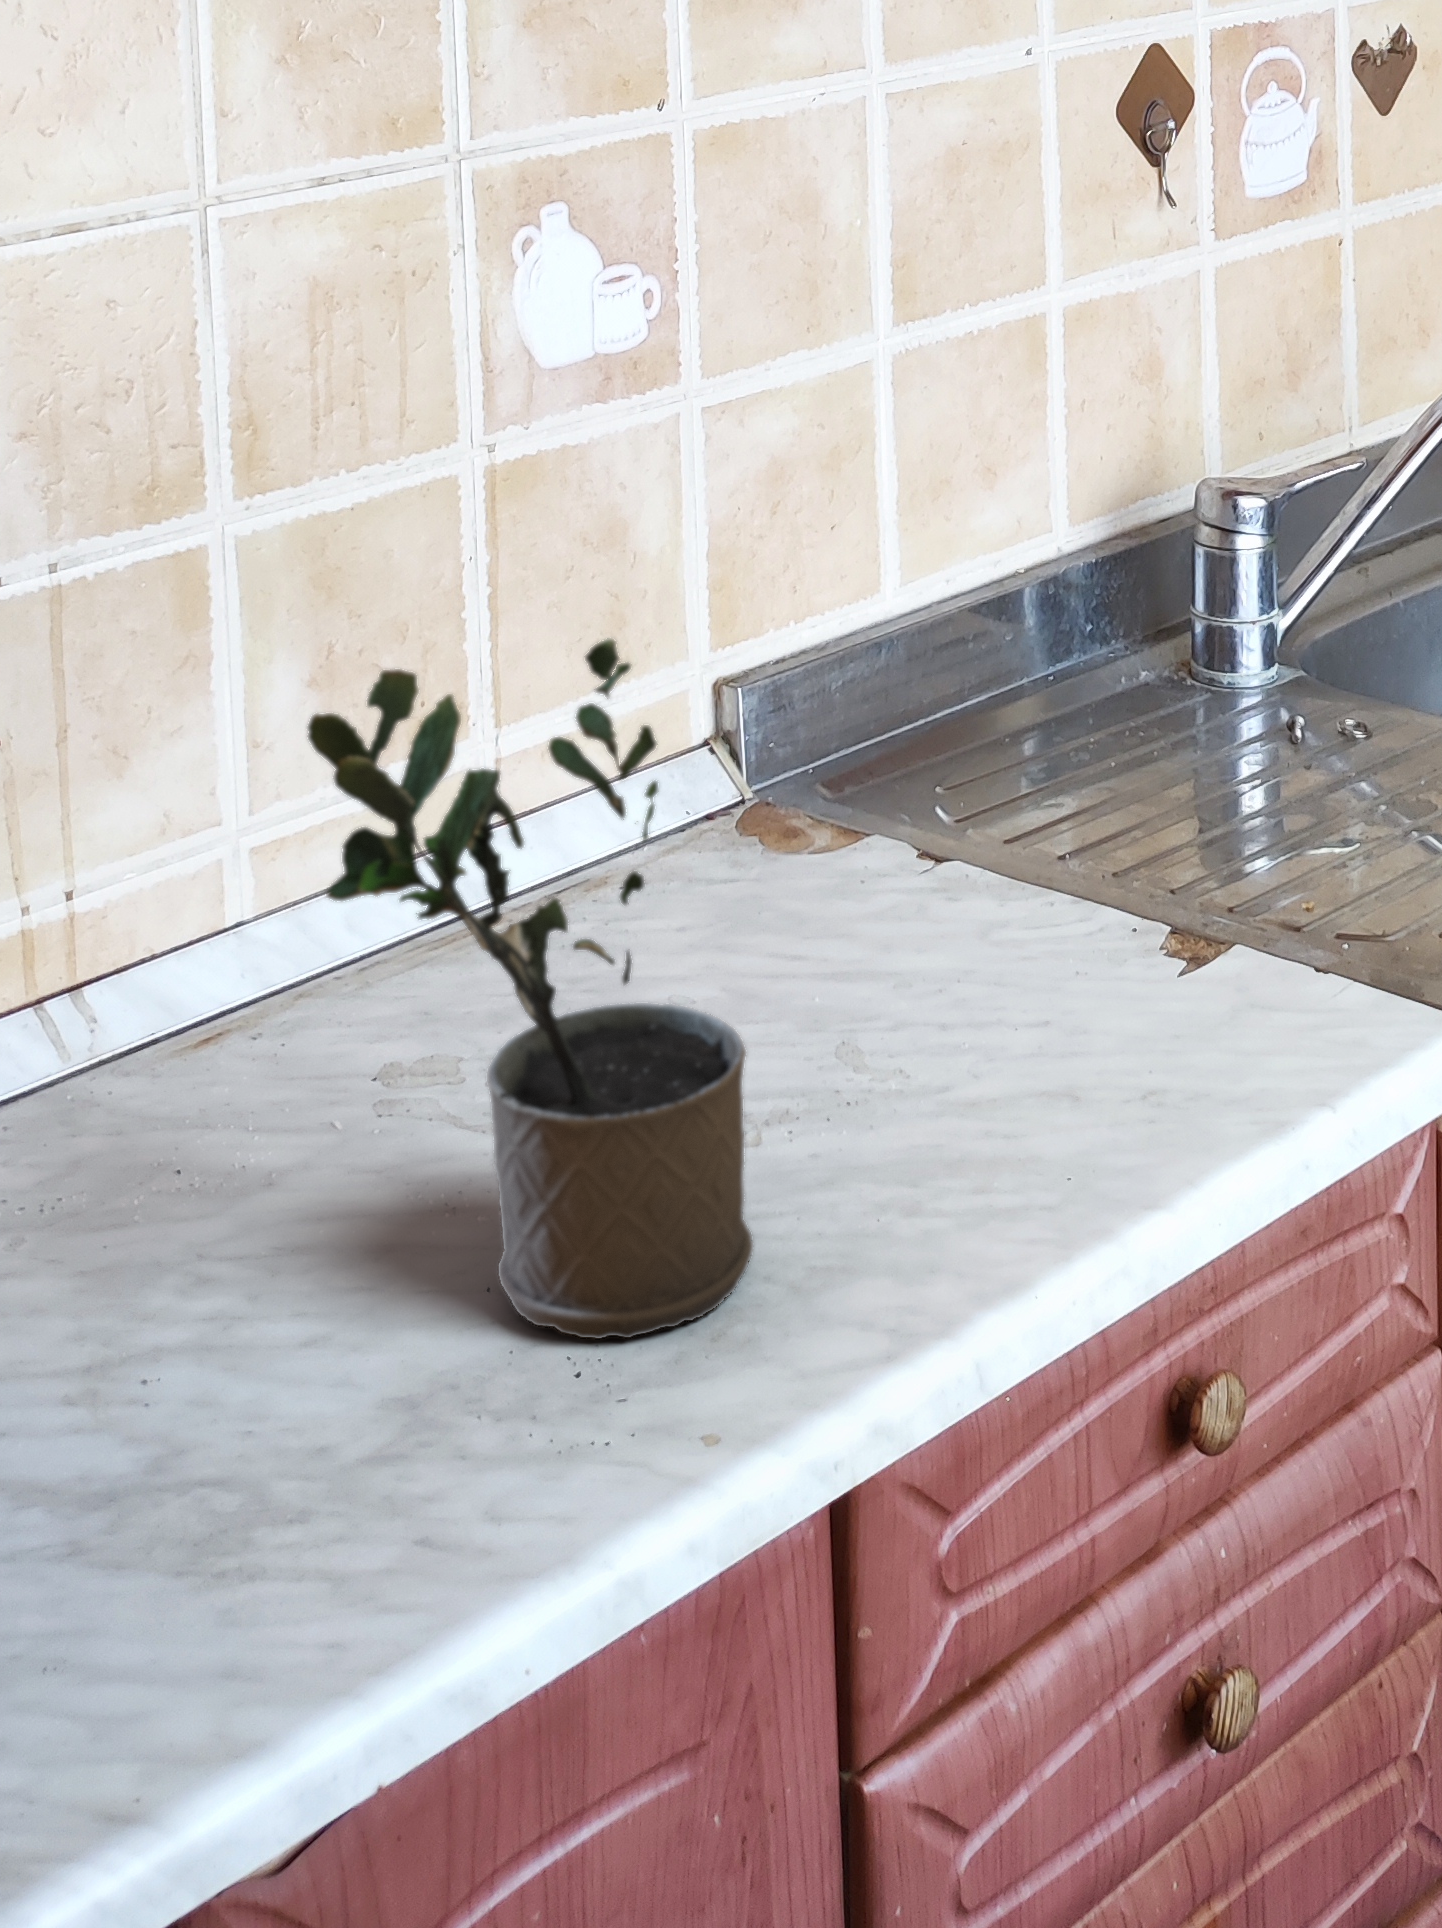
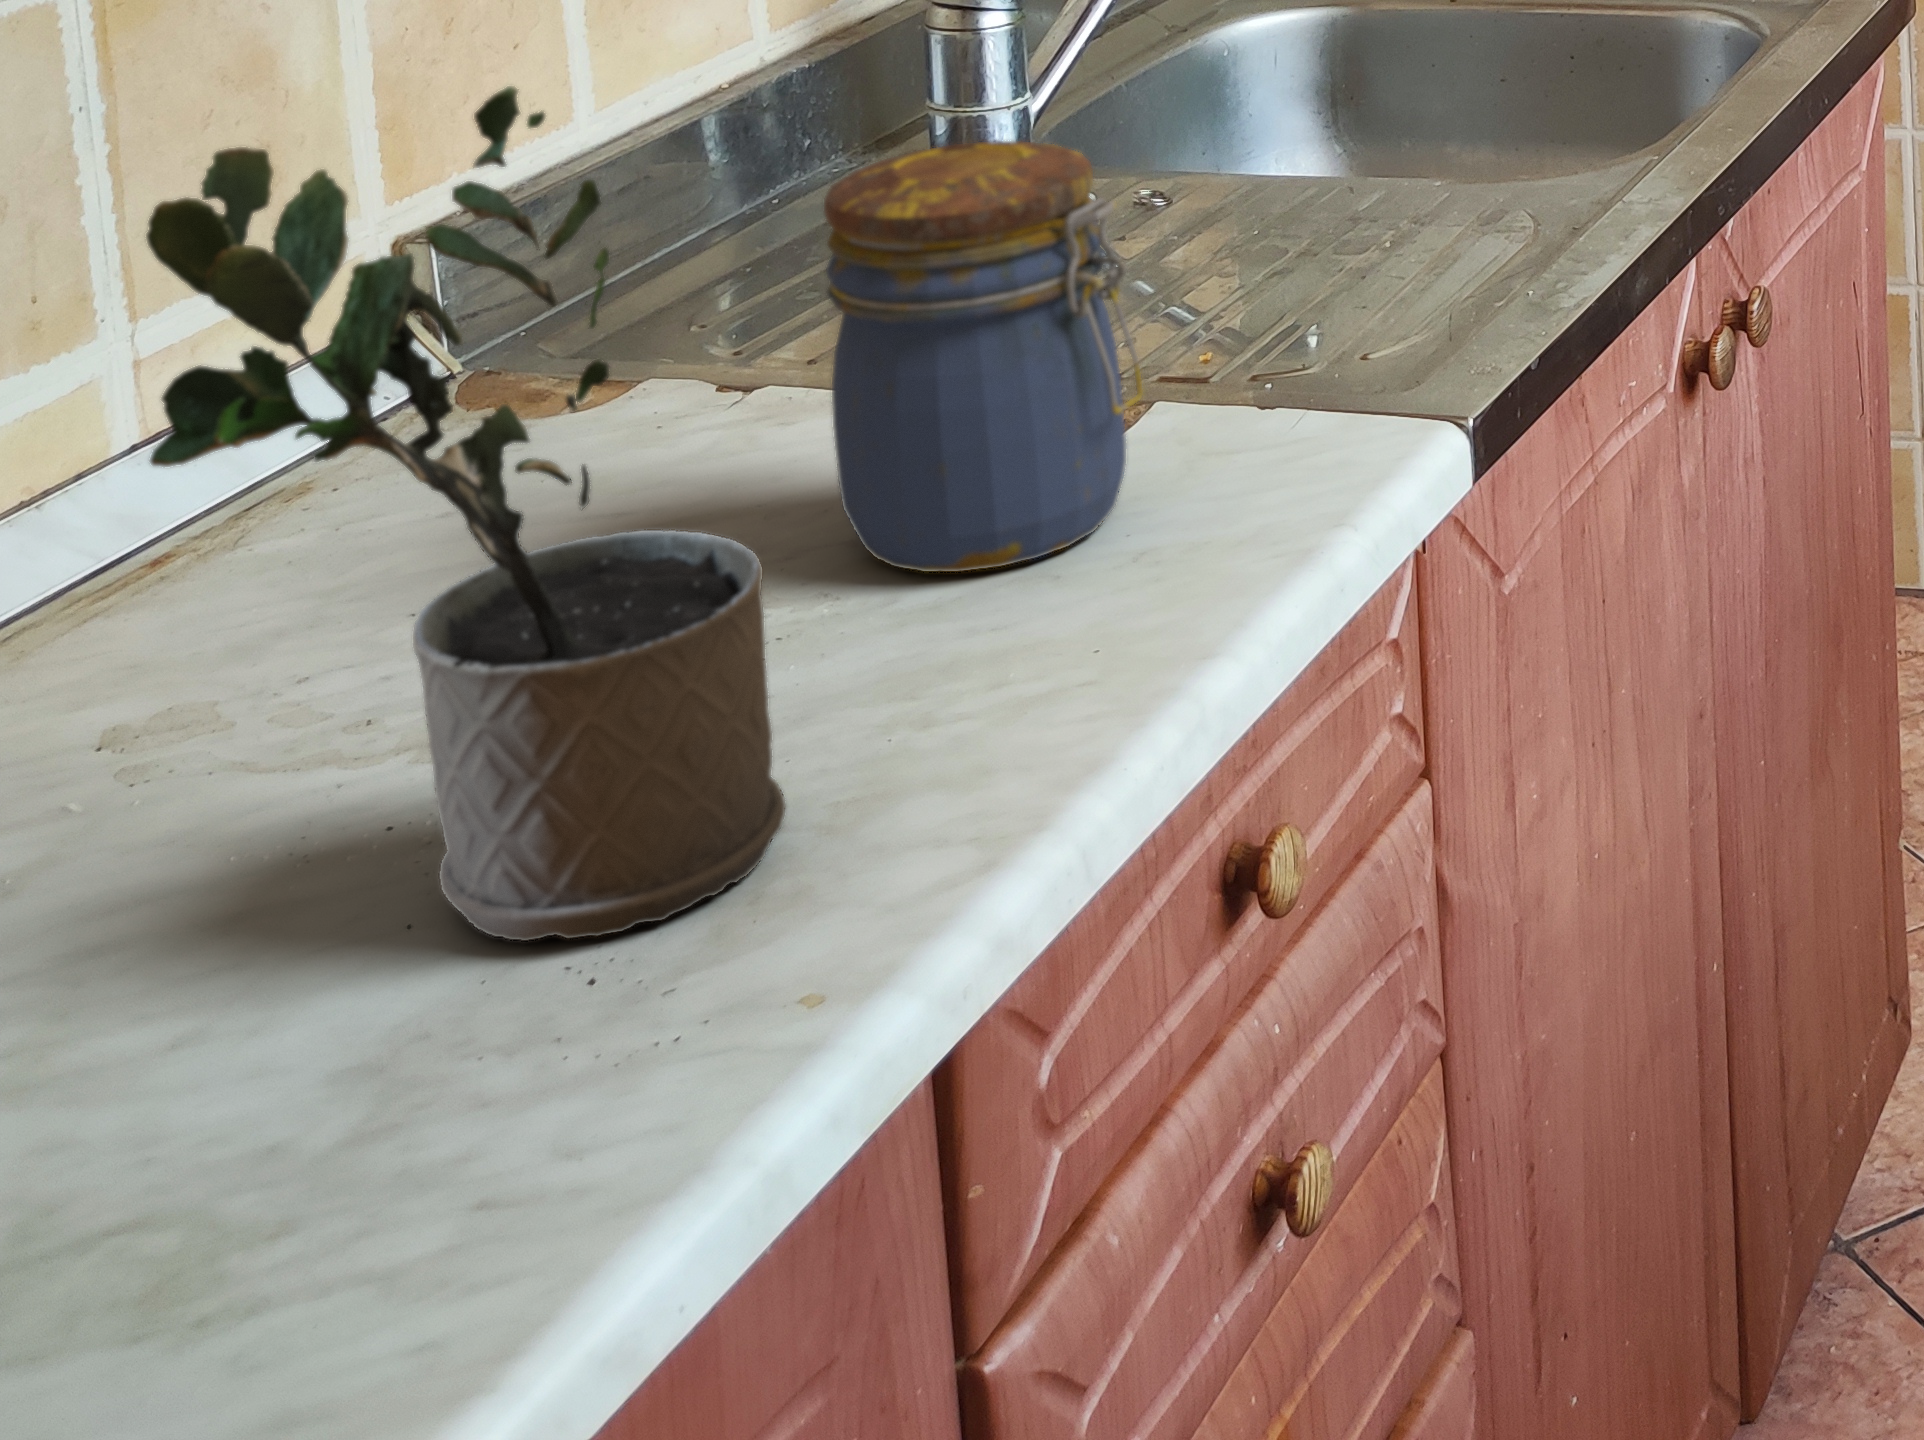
jar: none [924,697,1158,1078] -> present [824,141,1142,572]

